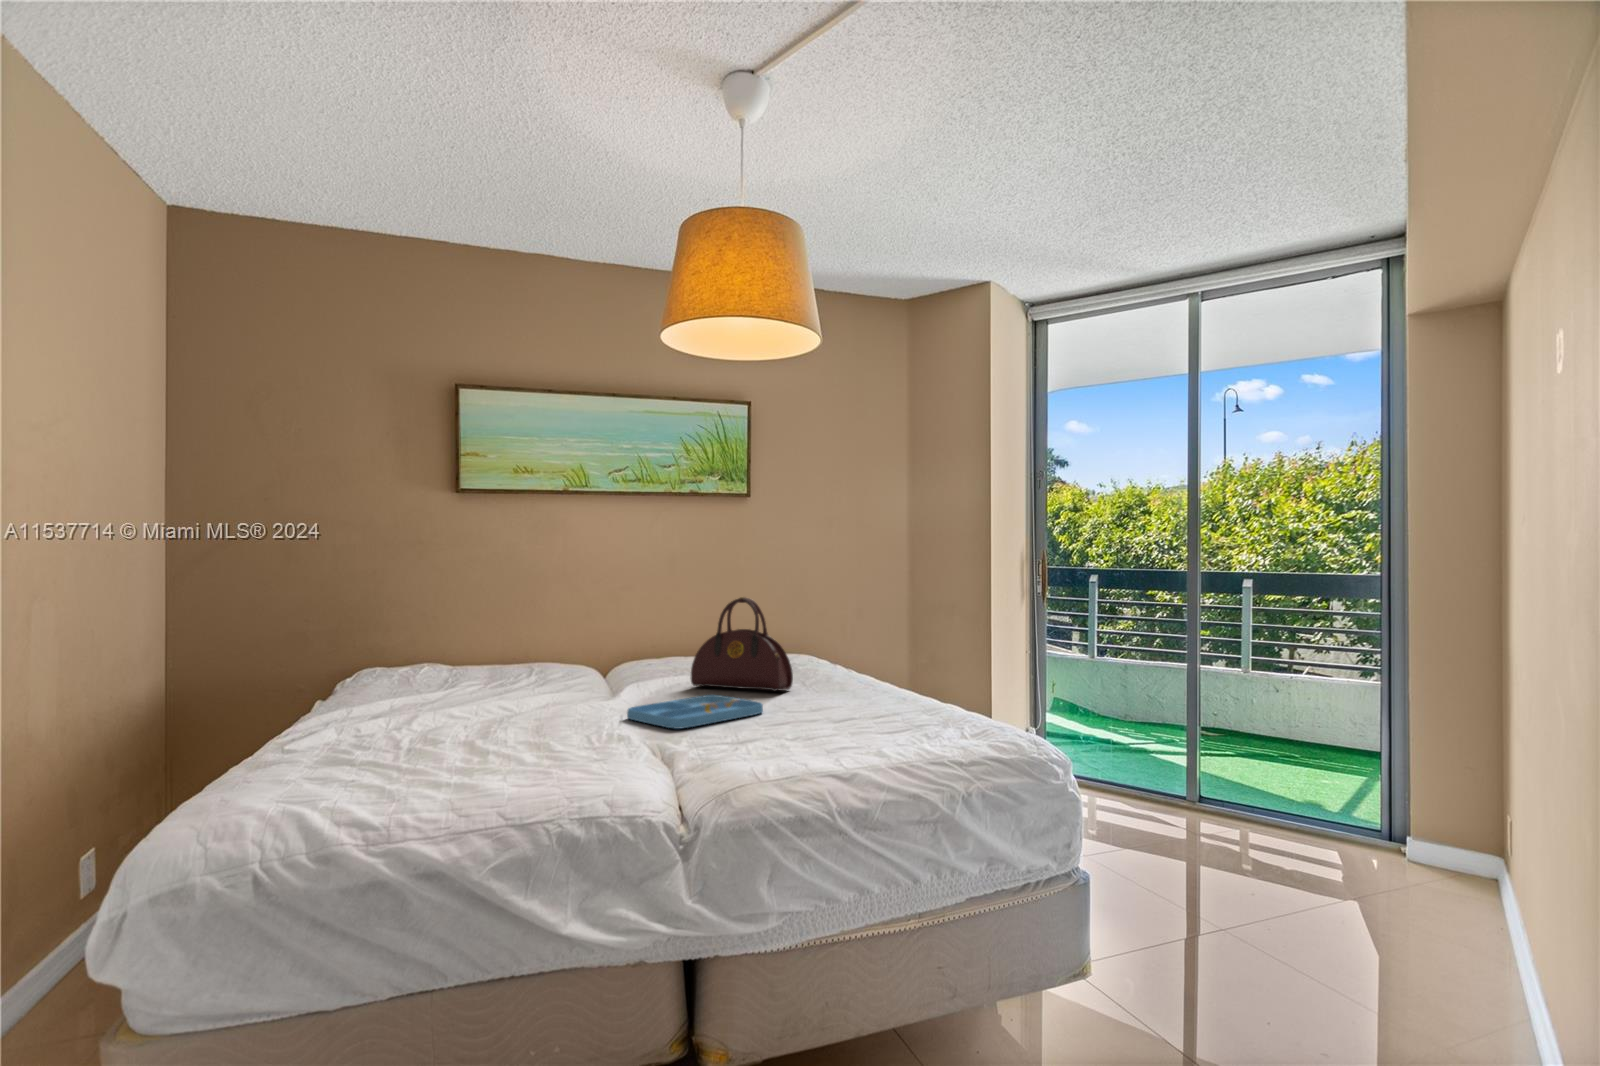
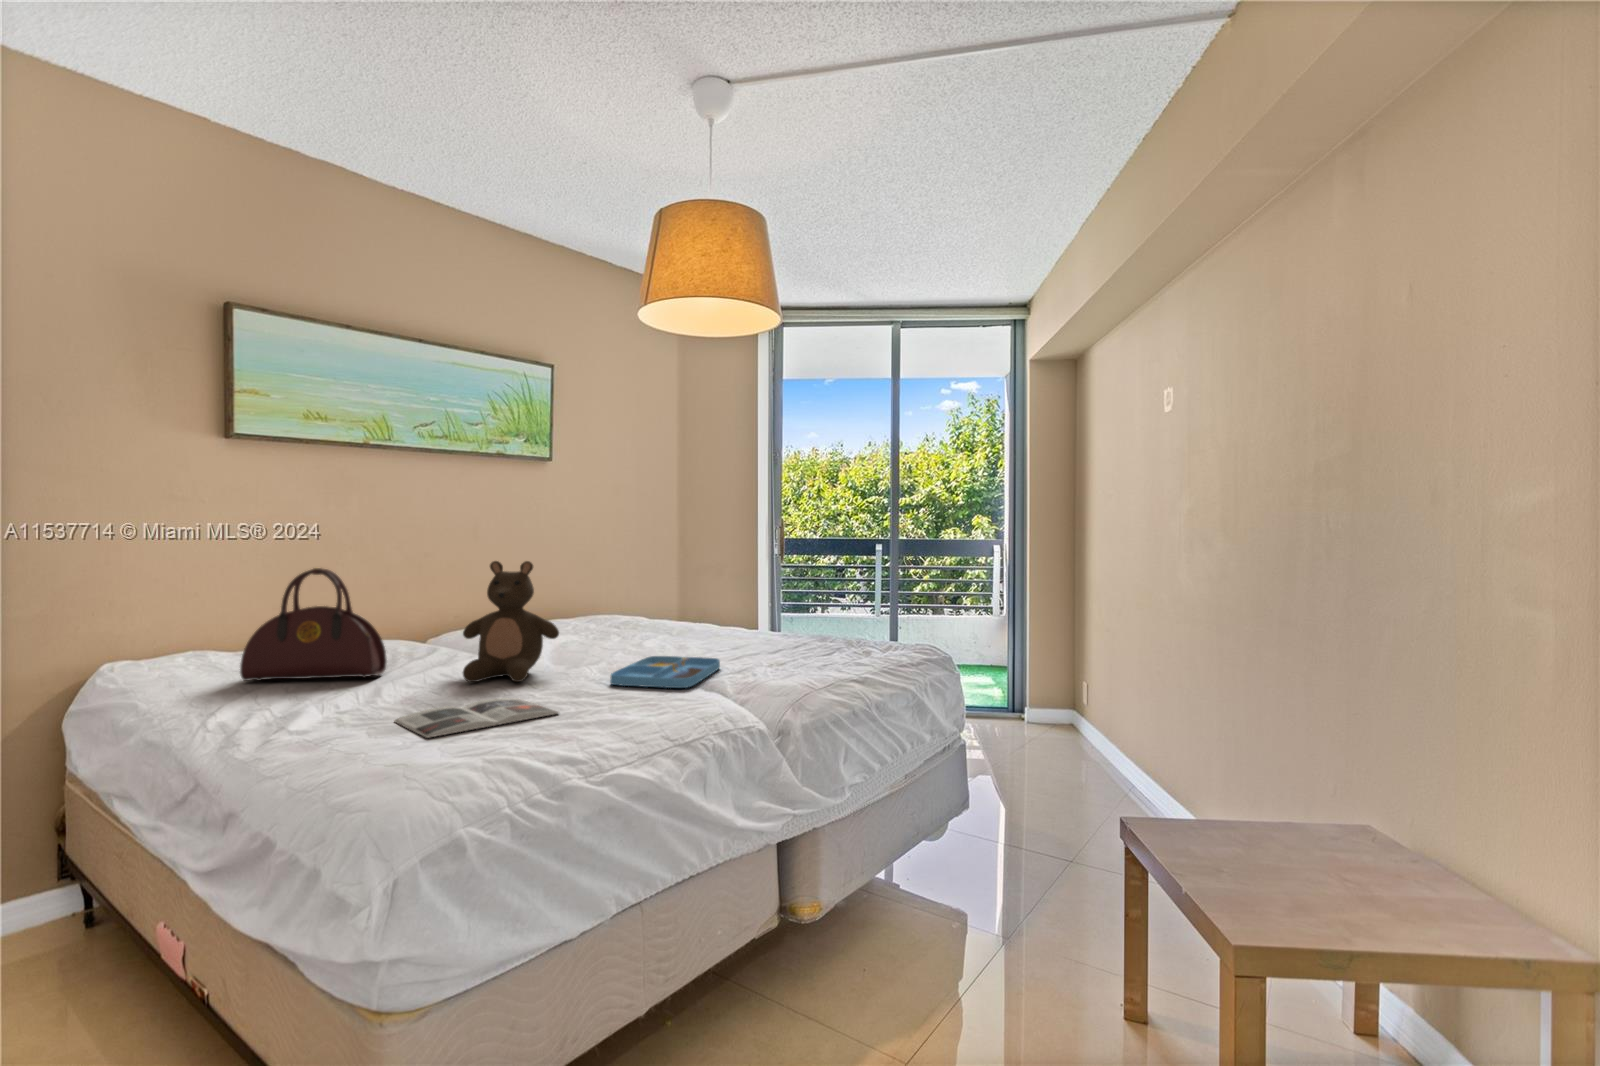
stuffed bear: none [525,594,616,708] -> present [463,561,559,682]
handbag: present [691,597,793,691] -> present [240,568,387,681]
magazine: none [392,719,530,744] -> present [395,698,560,738]

